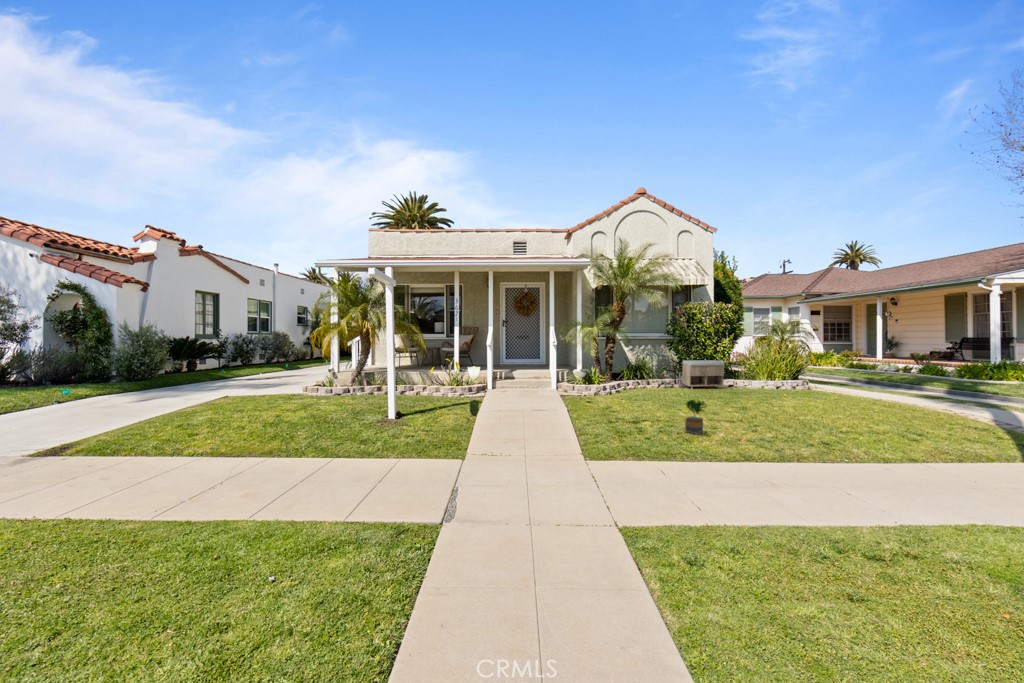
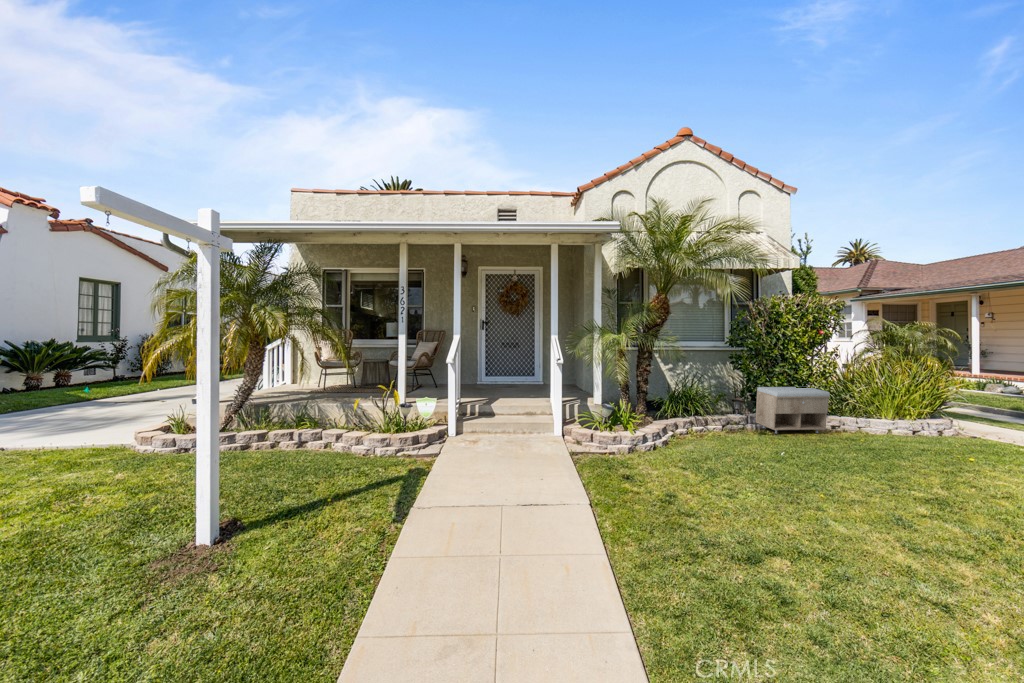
potted tree: present [685,400,707,434] -> none [919,537,1001,644]

